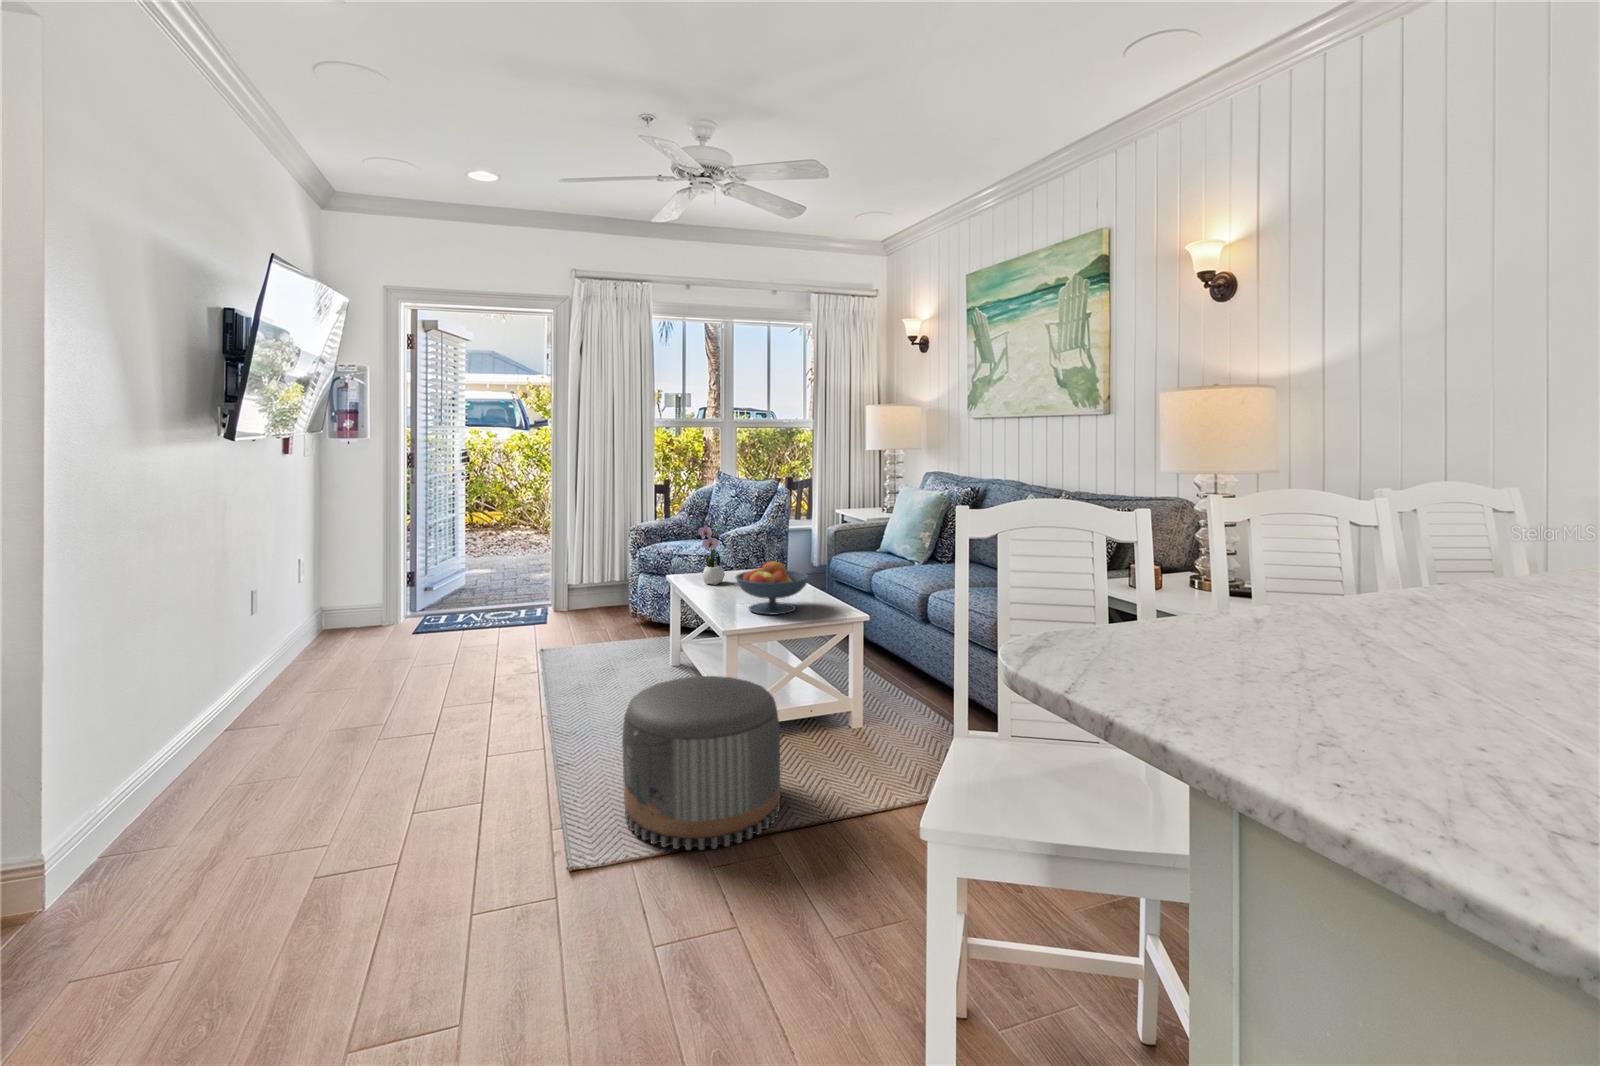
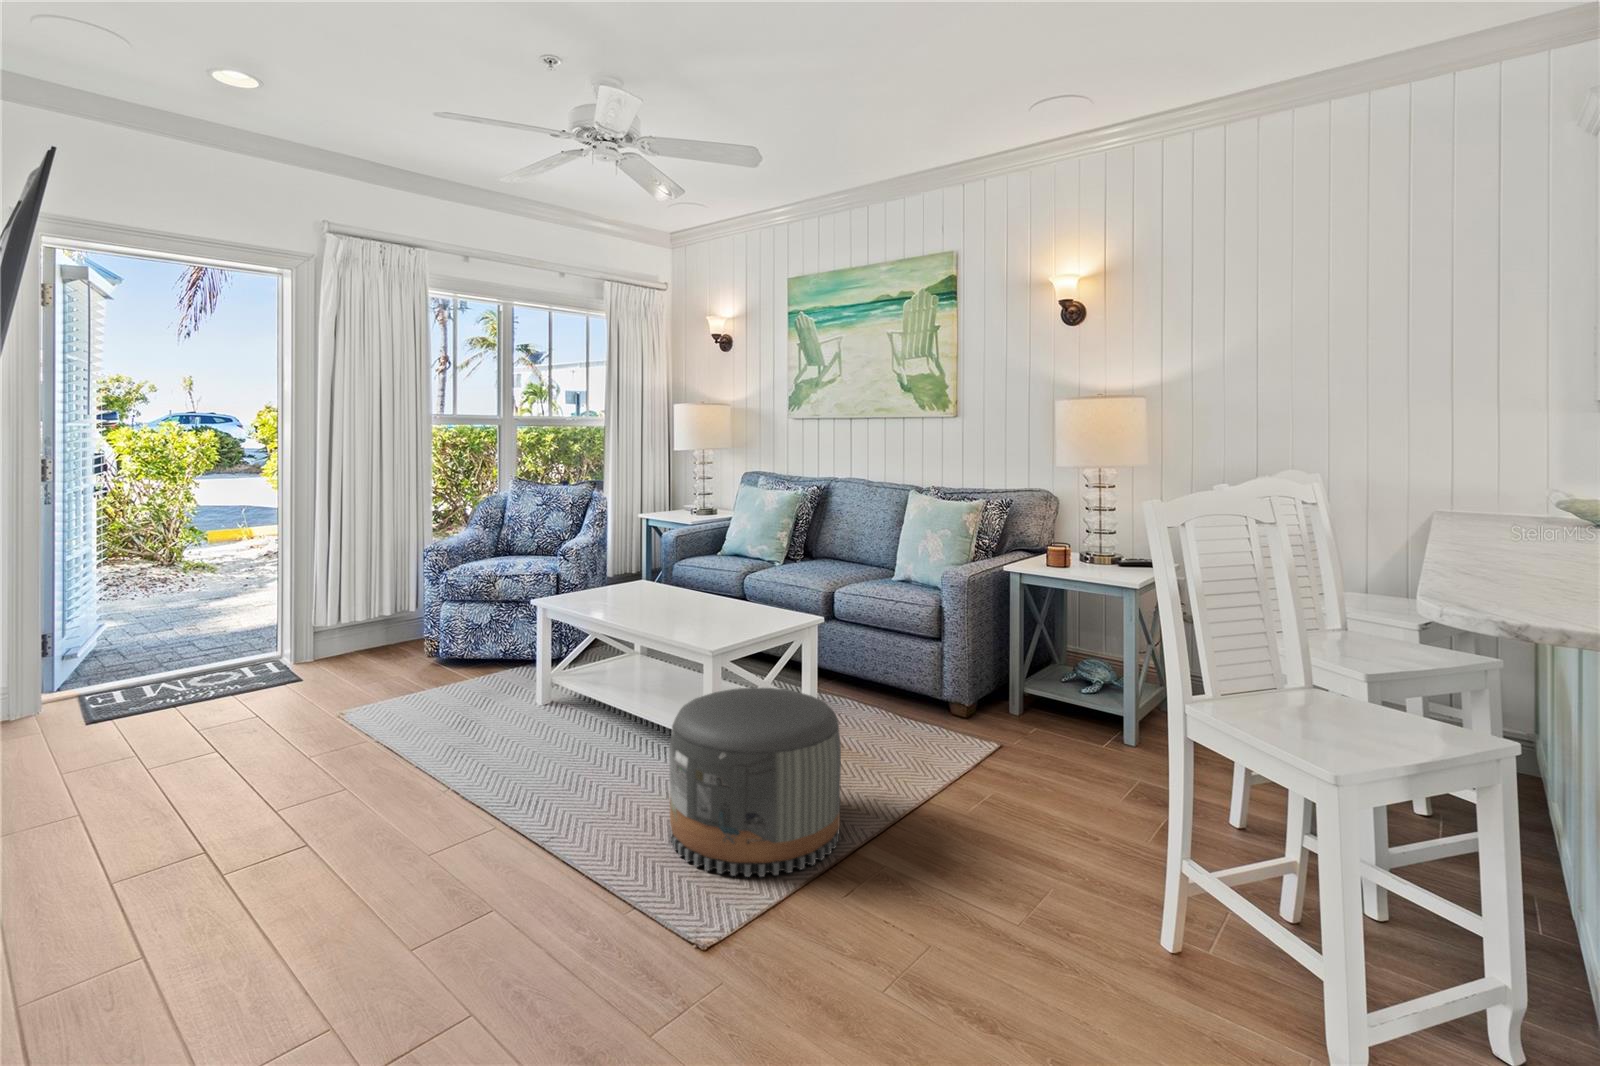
flower arrangement: present [698,516,725,585] -> none [578,522,606,602]
fruit bowl: present [736,561,809,614] -> none [668,565,749,624]

